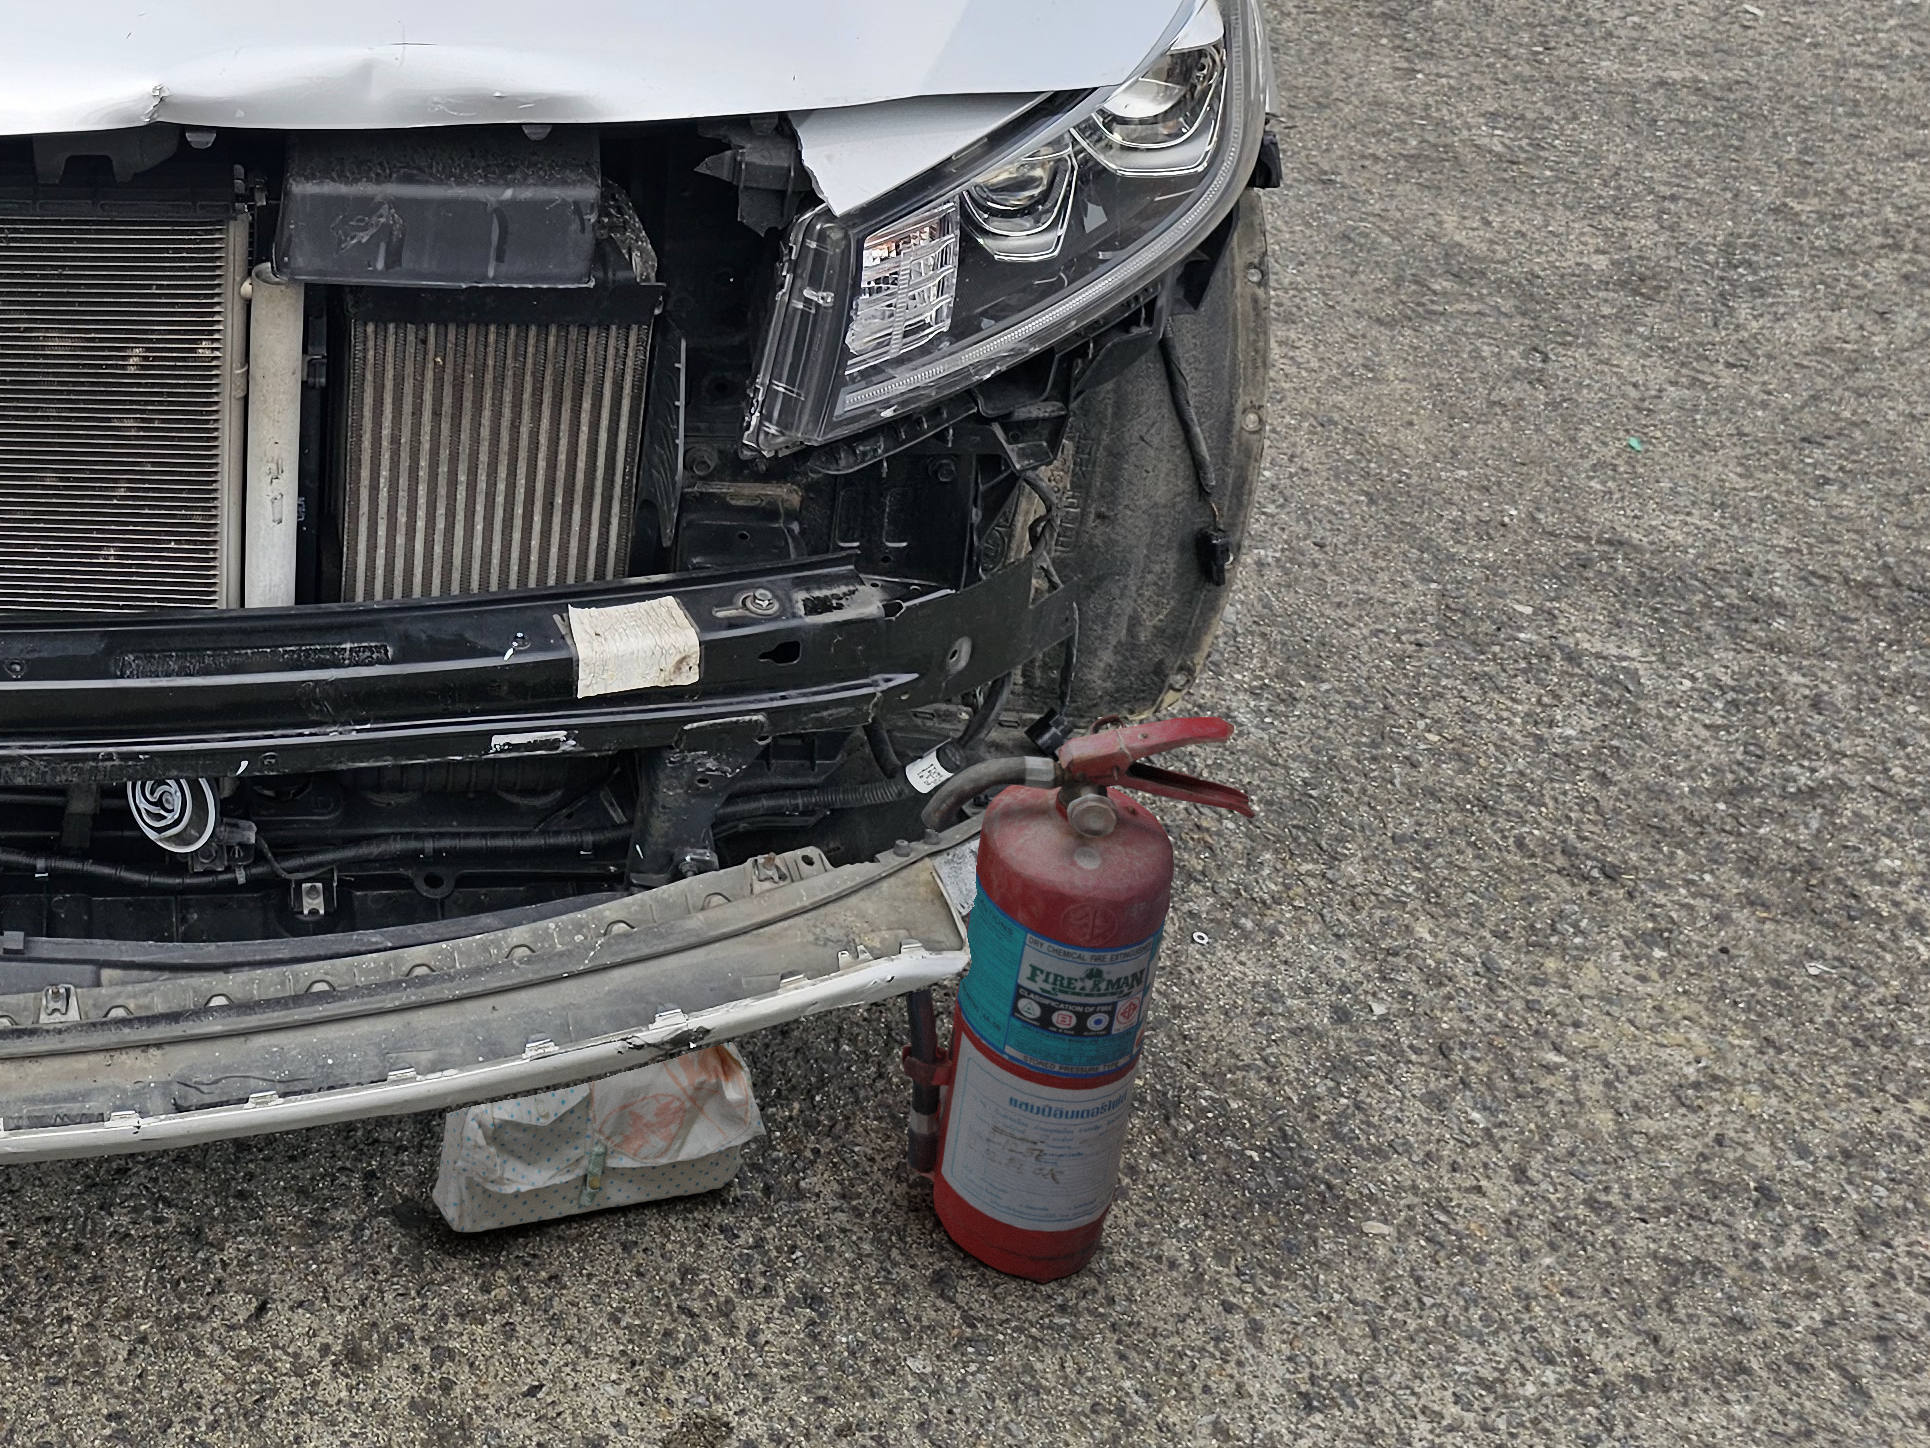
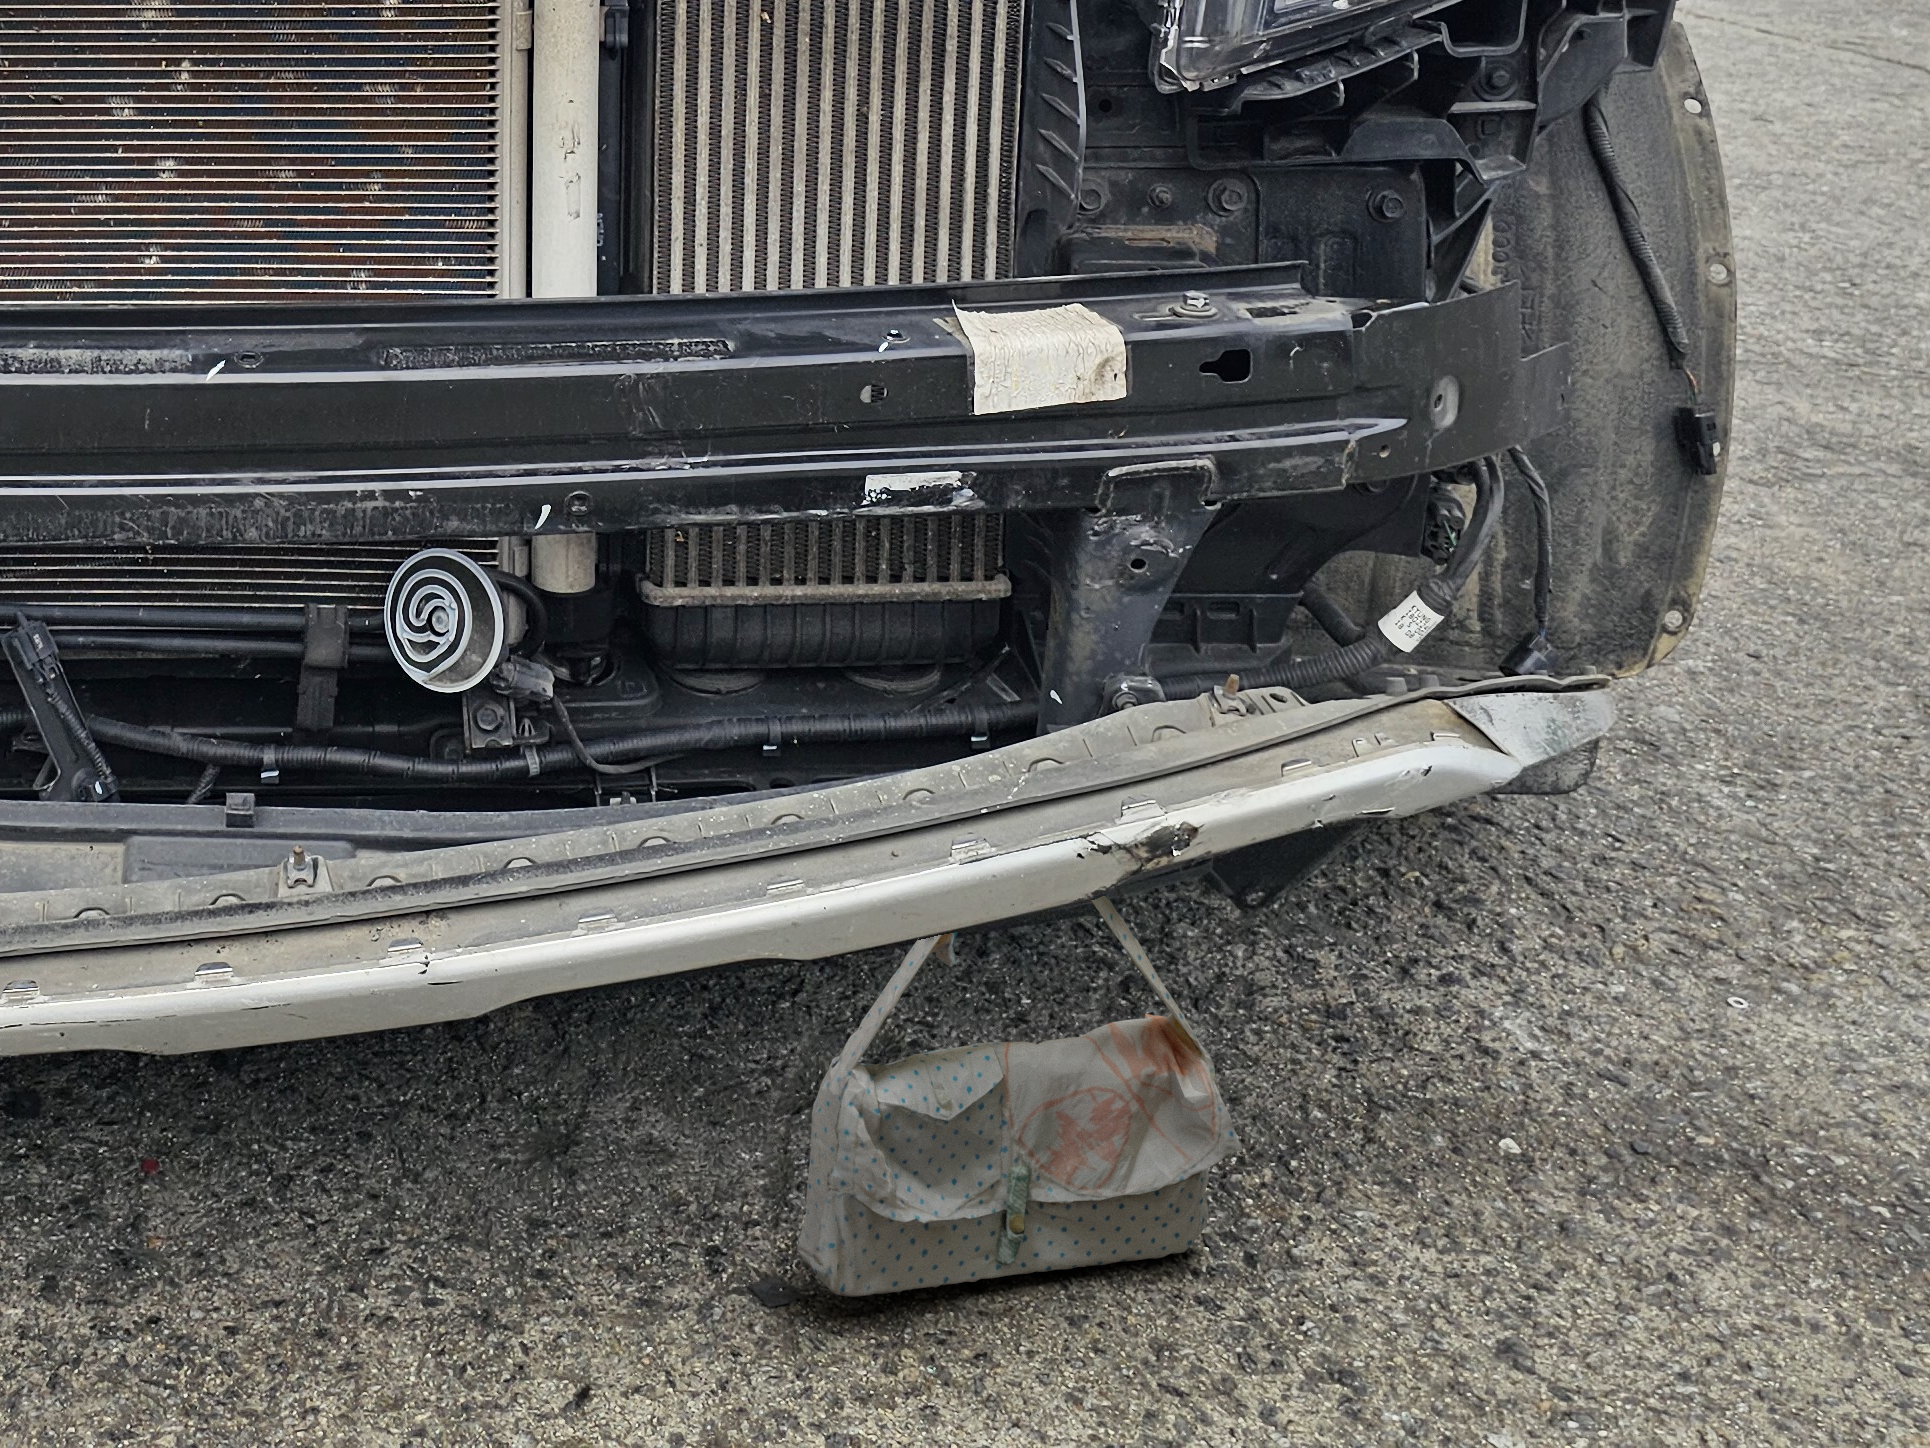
fire extinguisher: present [901,714,1255,1283] -> none [1388,474,1853,1349]

